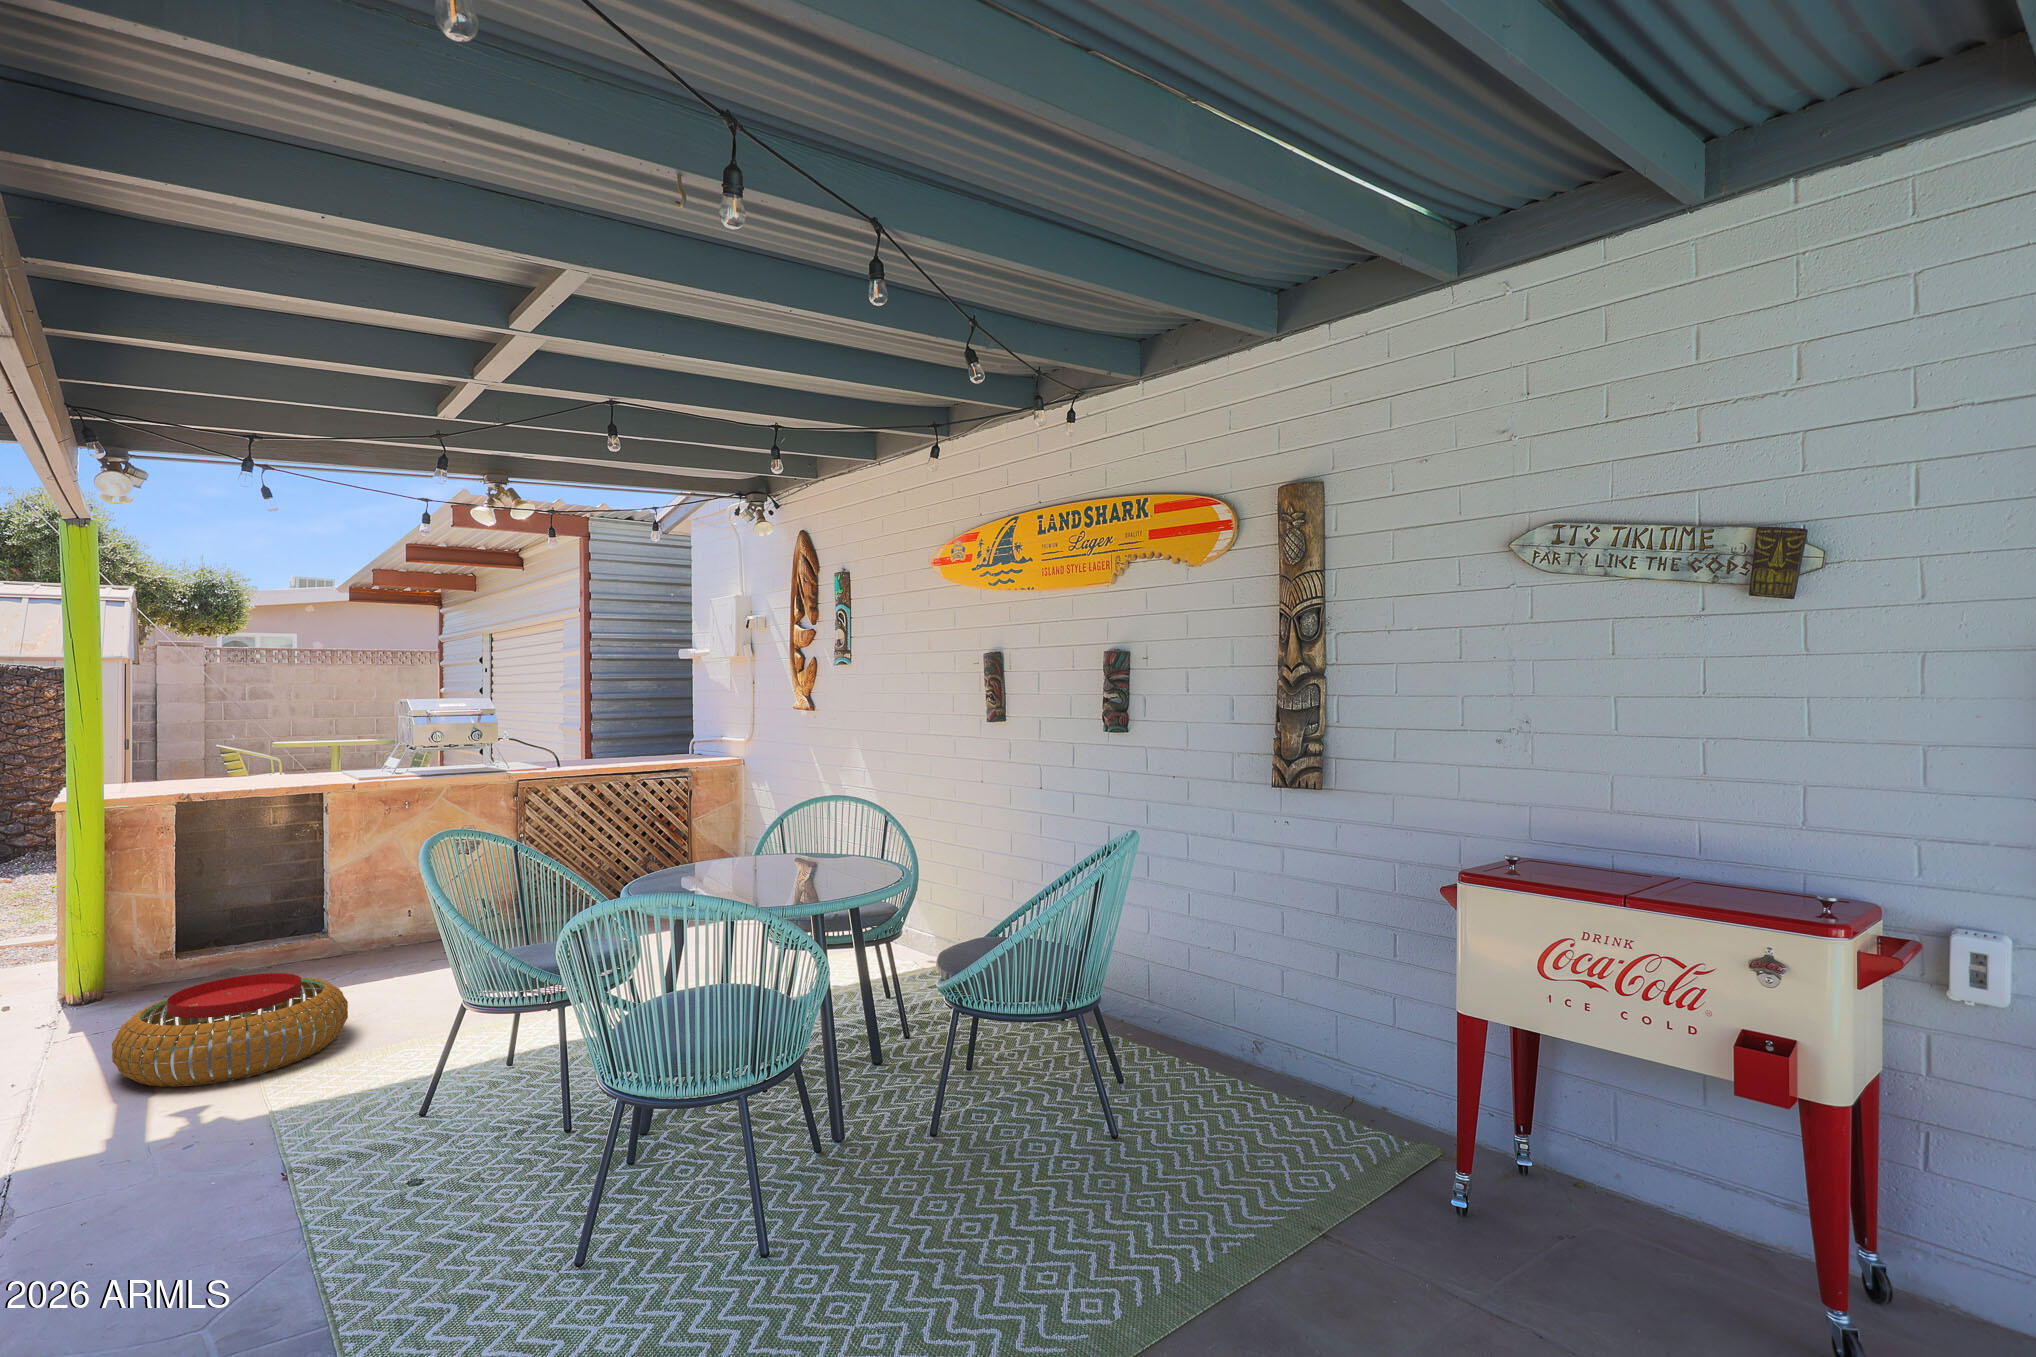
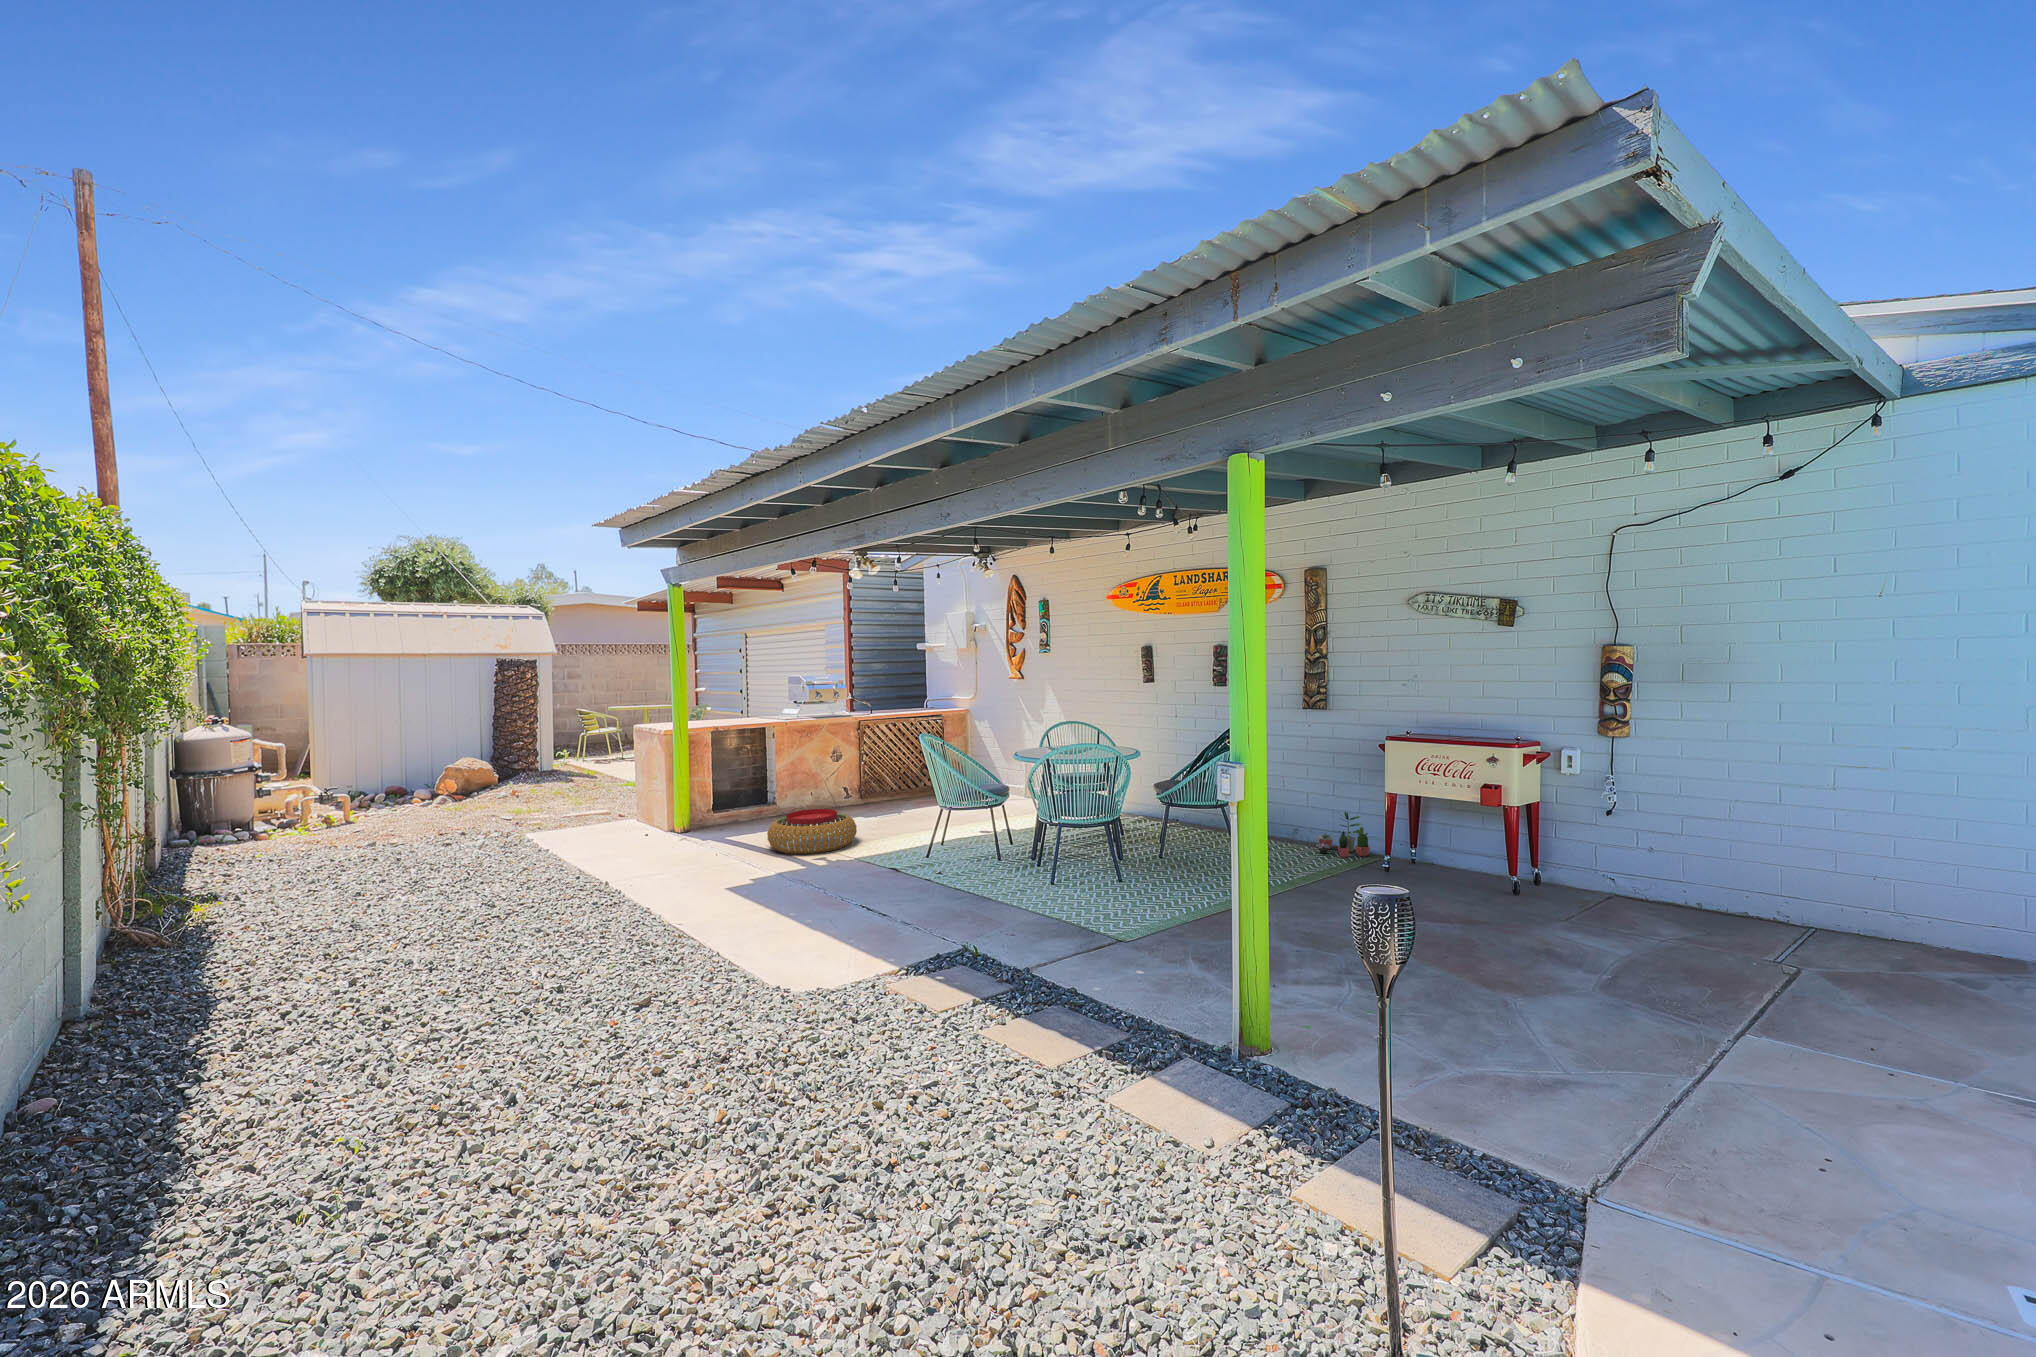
potted plant: none [1292,1030,1418,1152] -> present [1316,812,1370,857]

